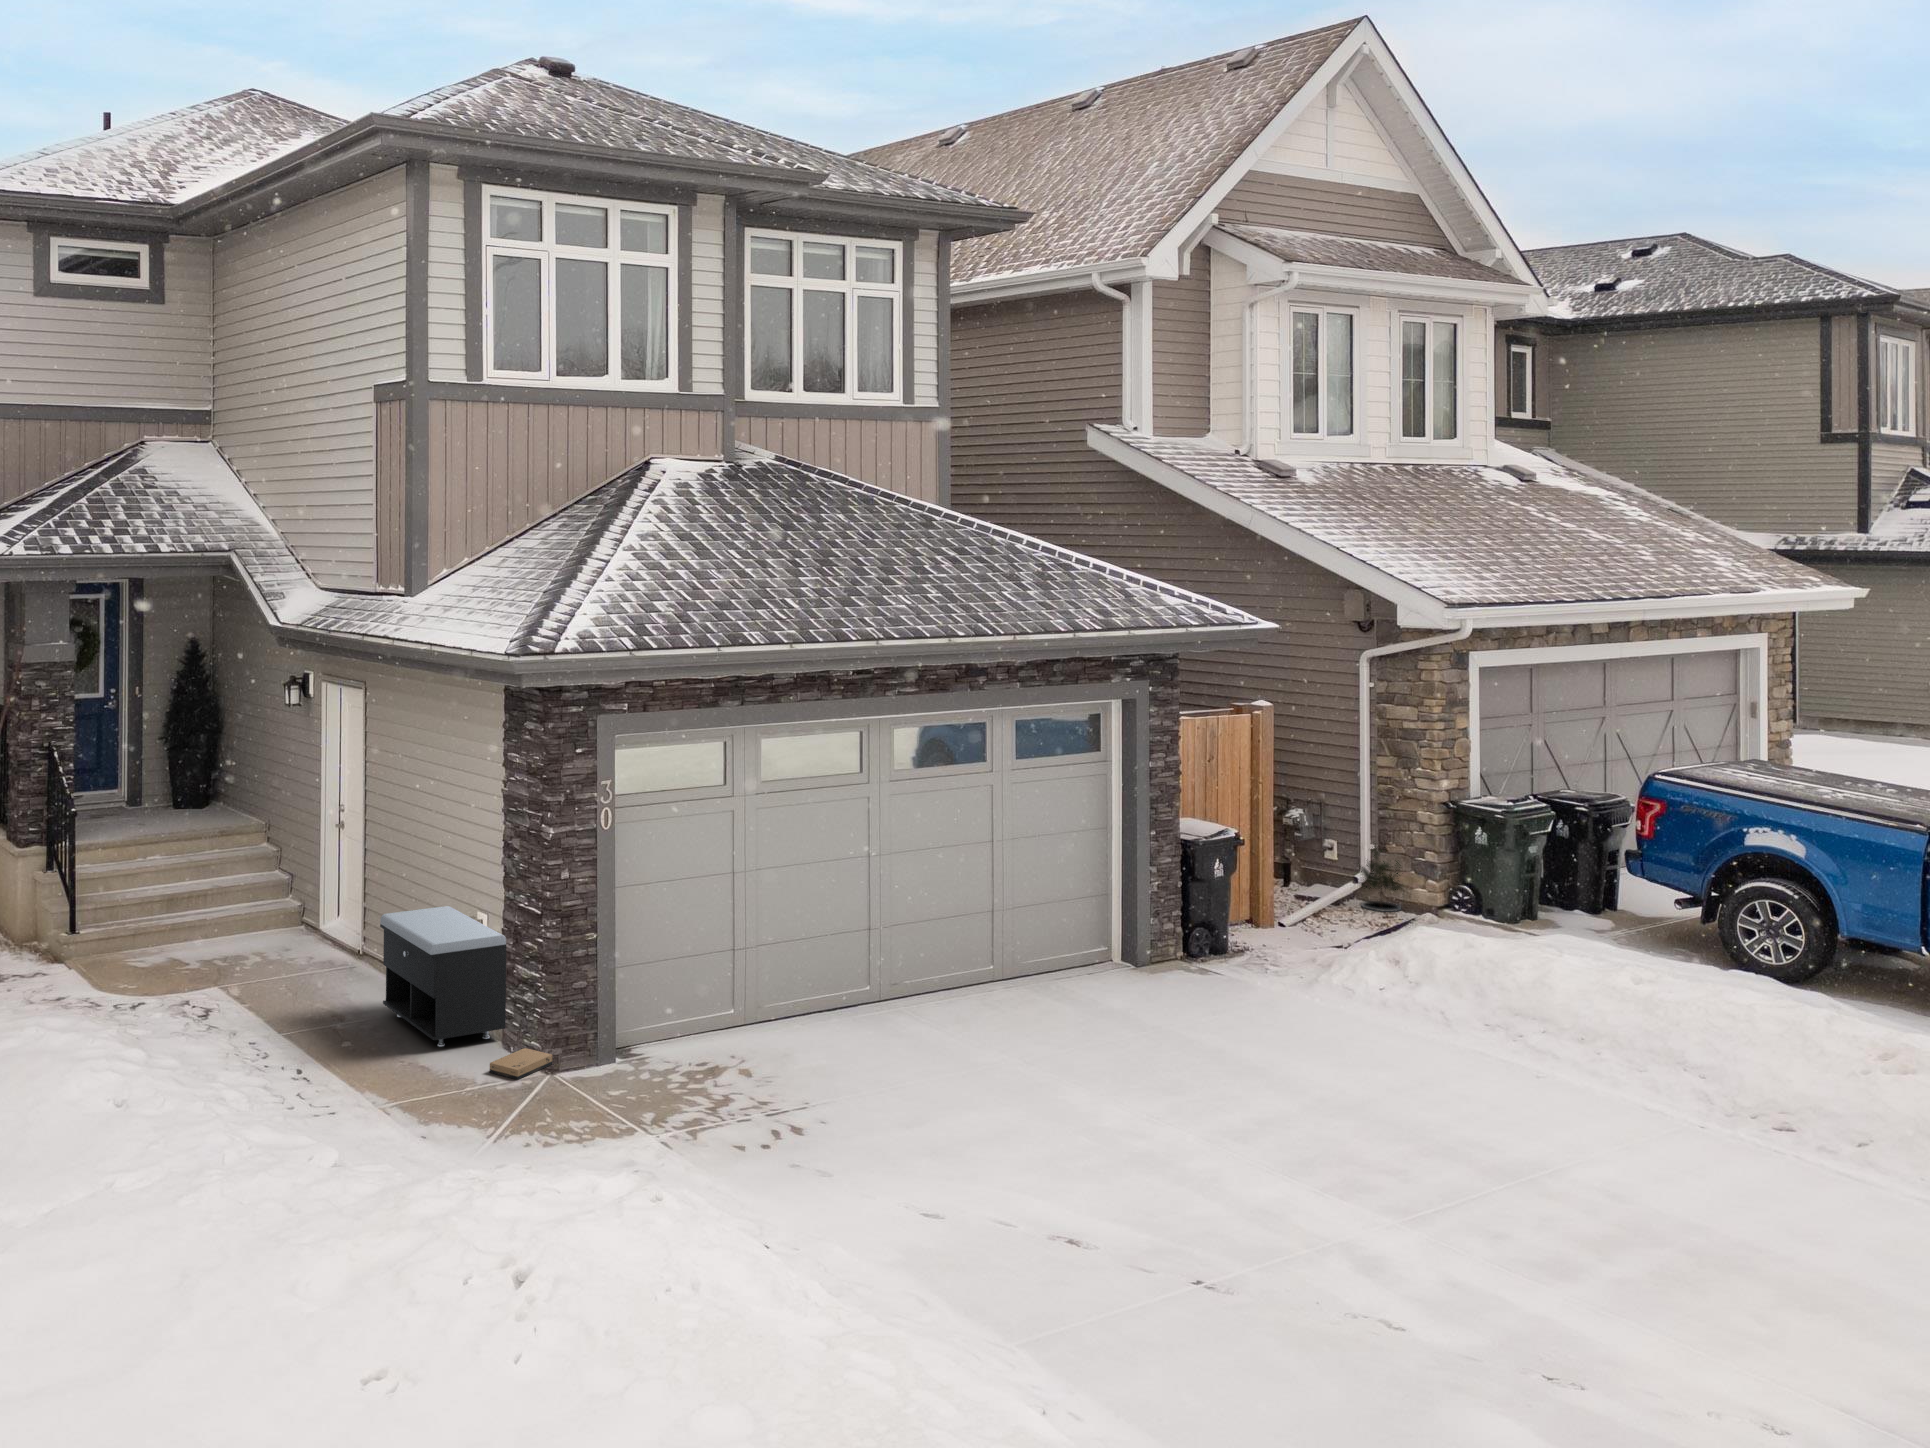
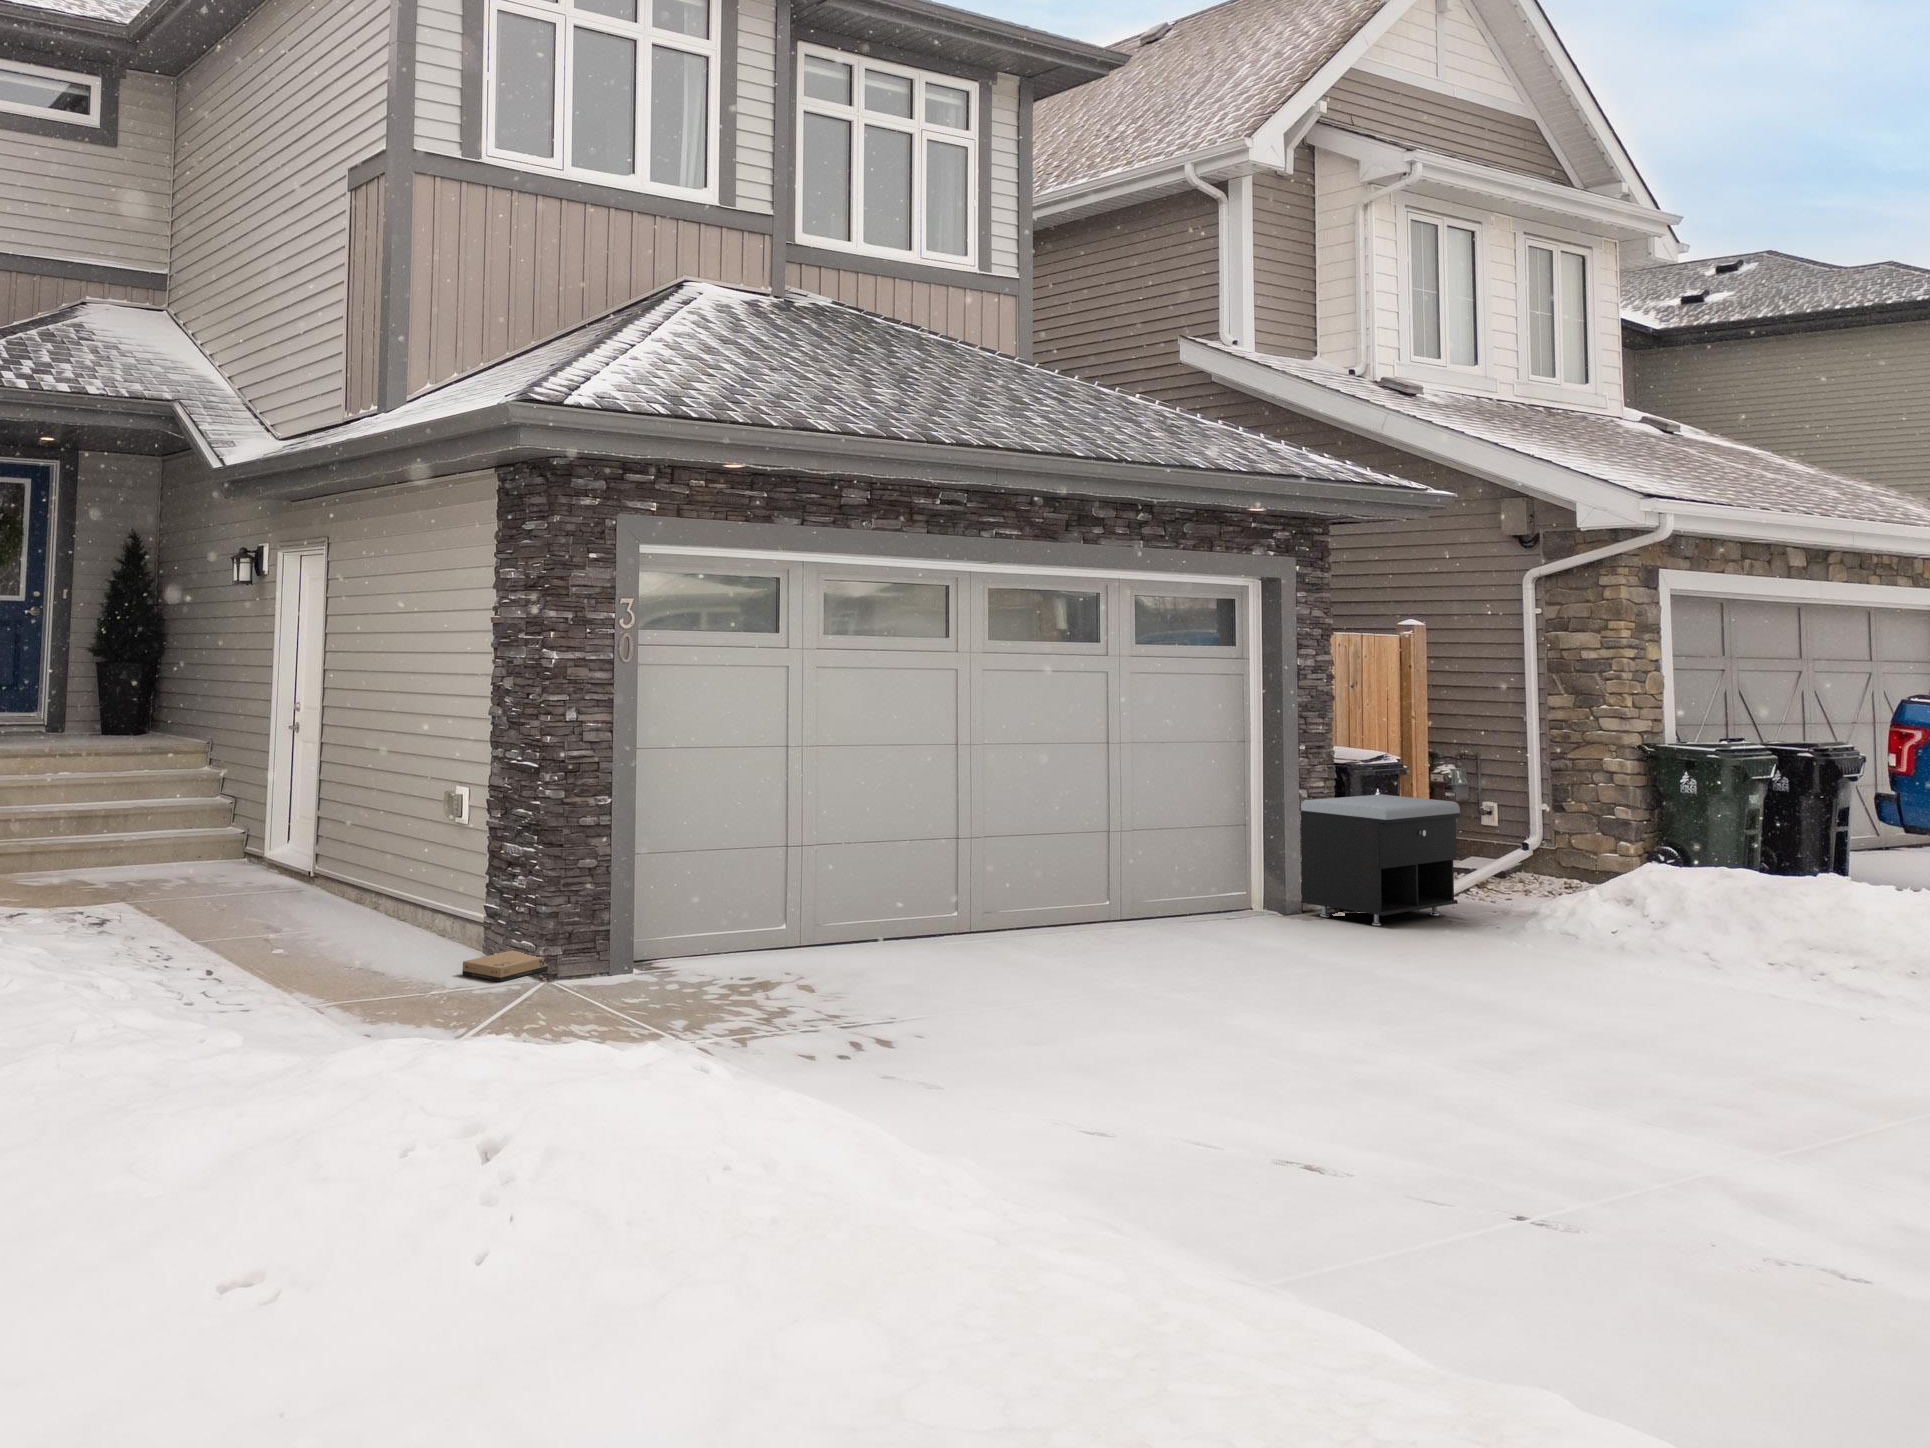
potted tree: present [1358,846,1402,912] -> none [1529,795,1591,881]
storage bench: present [380,906,506,1047] -> present [1301,794,1460,926]

